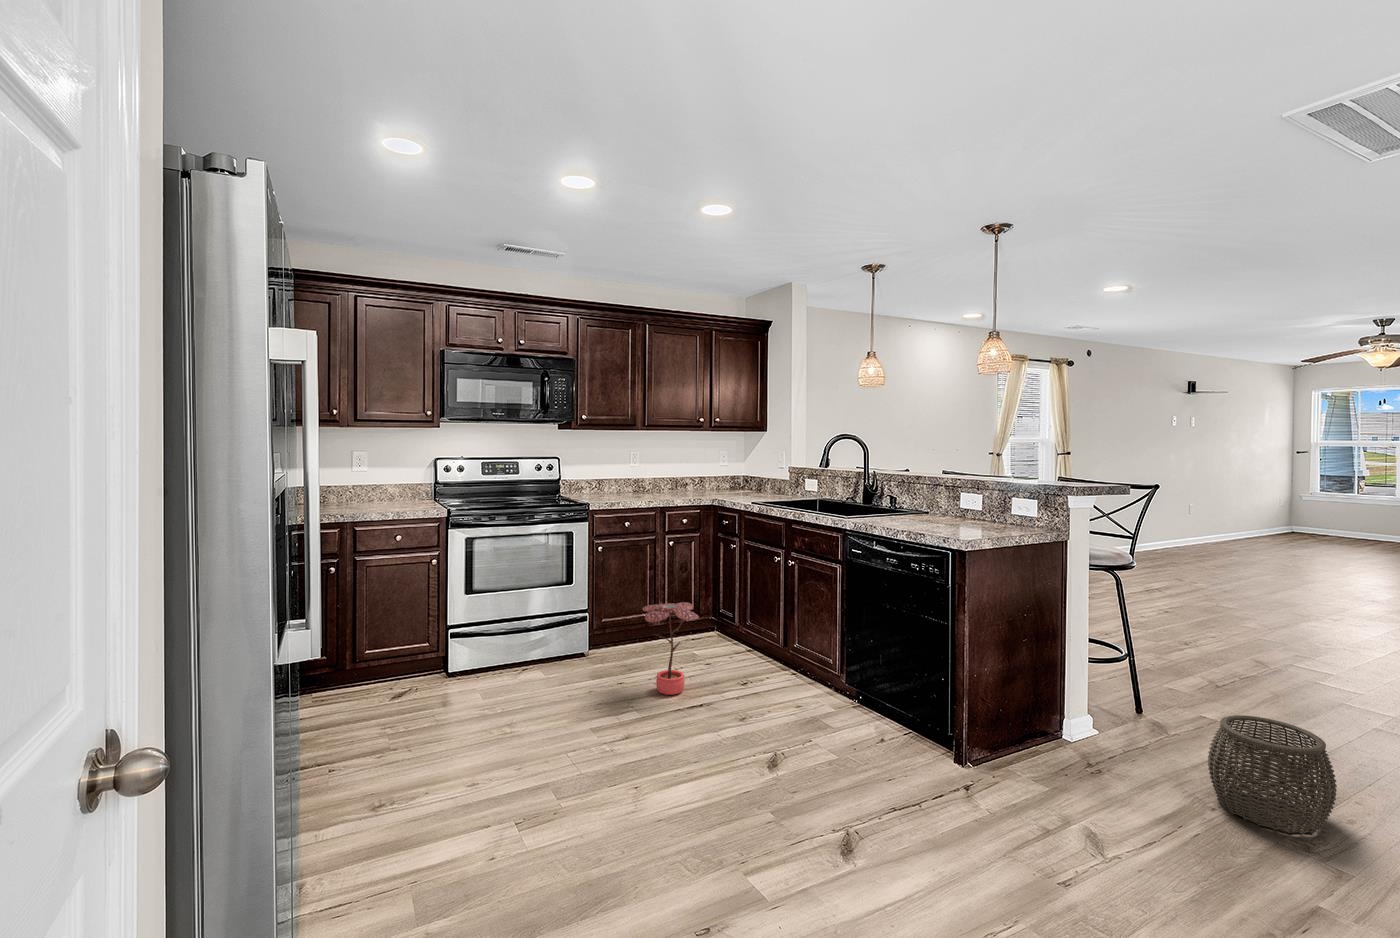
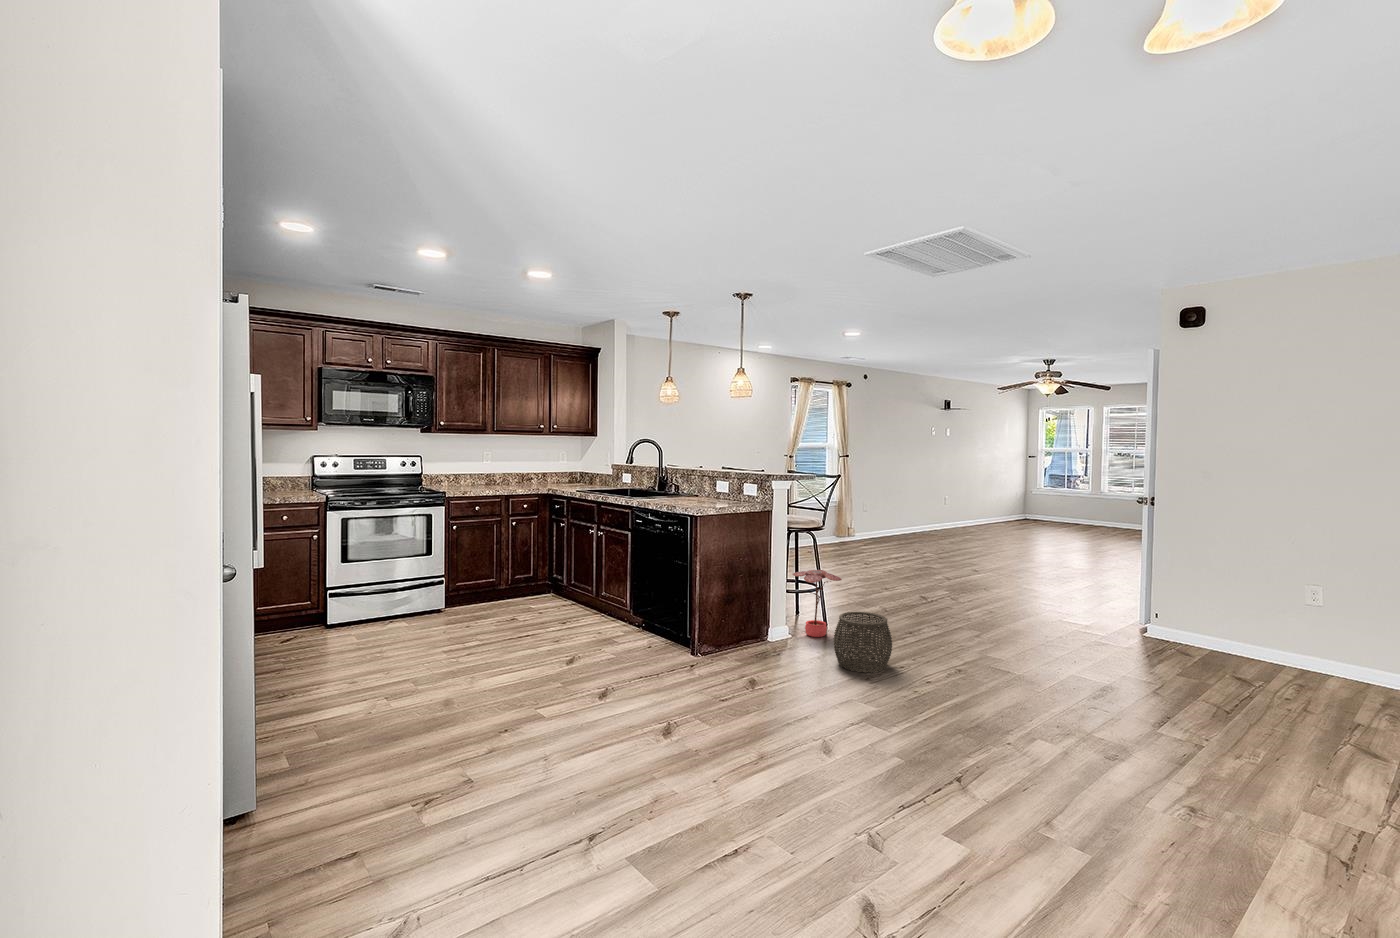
potted plant: present [643,602,699,695] -> present [792,570,842,637]

